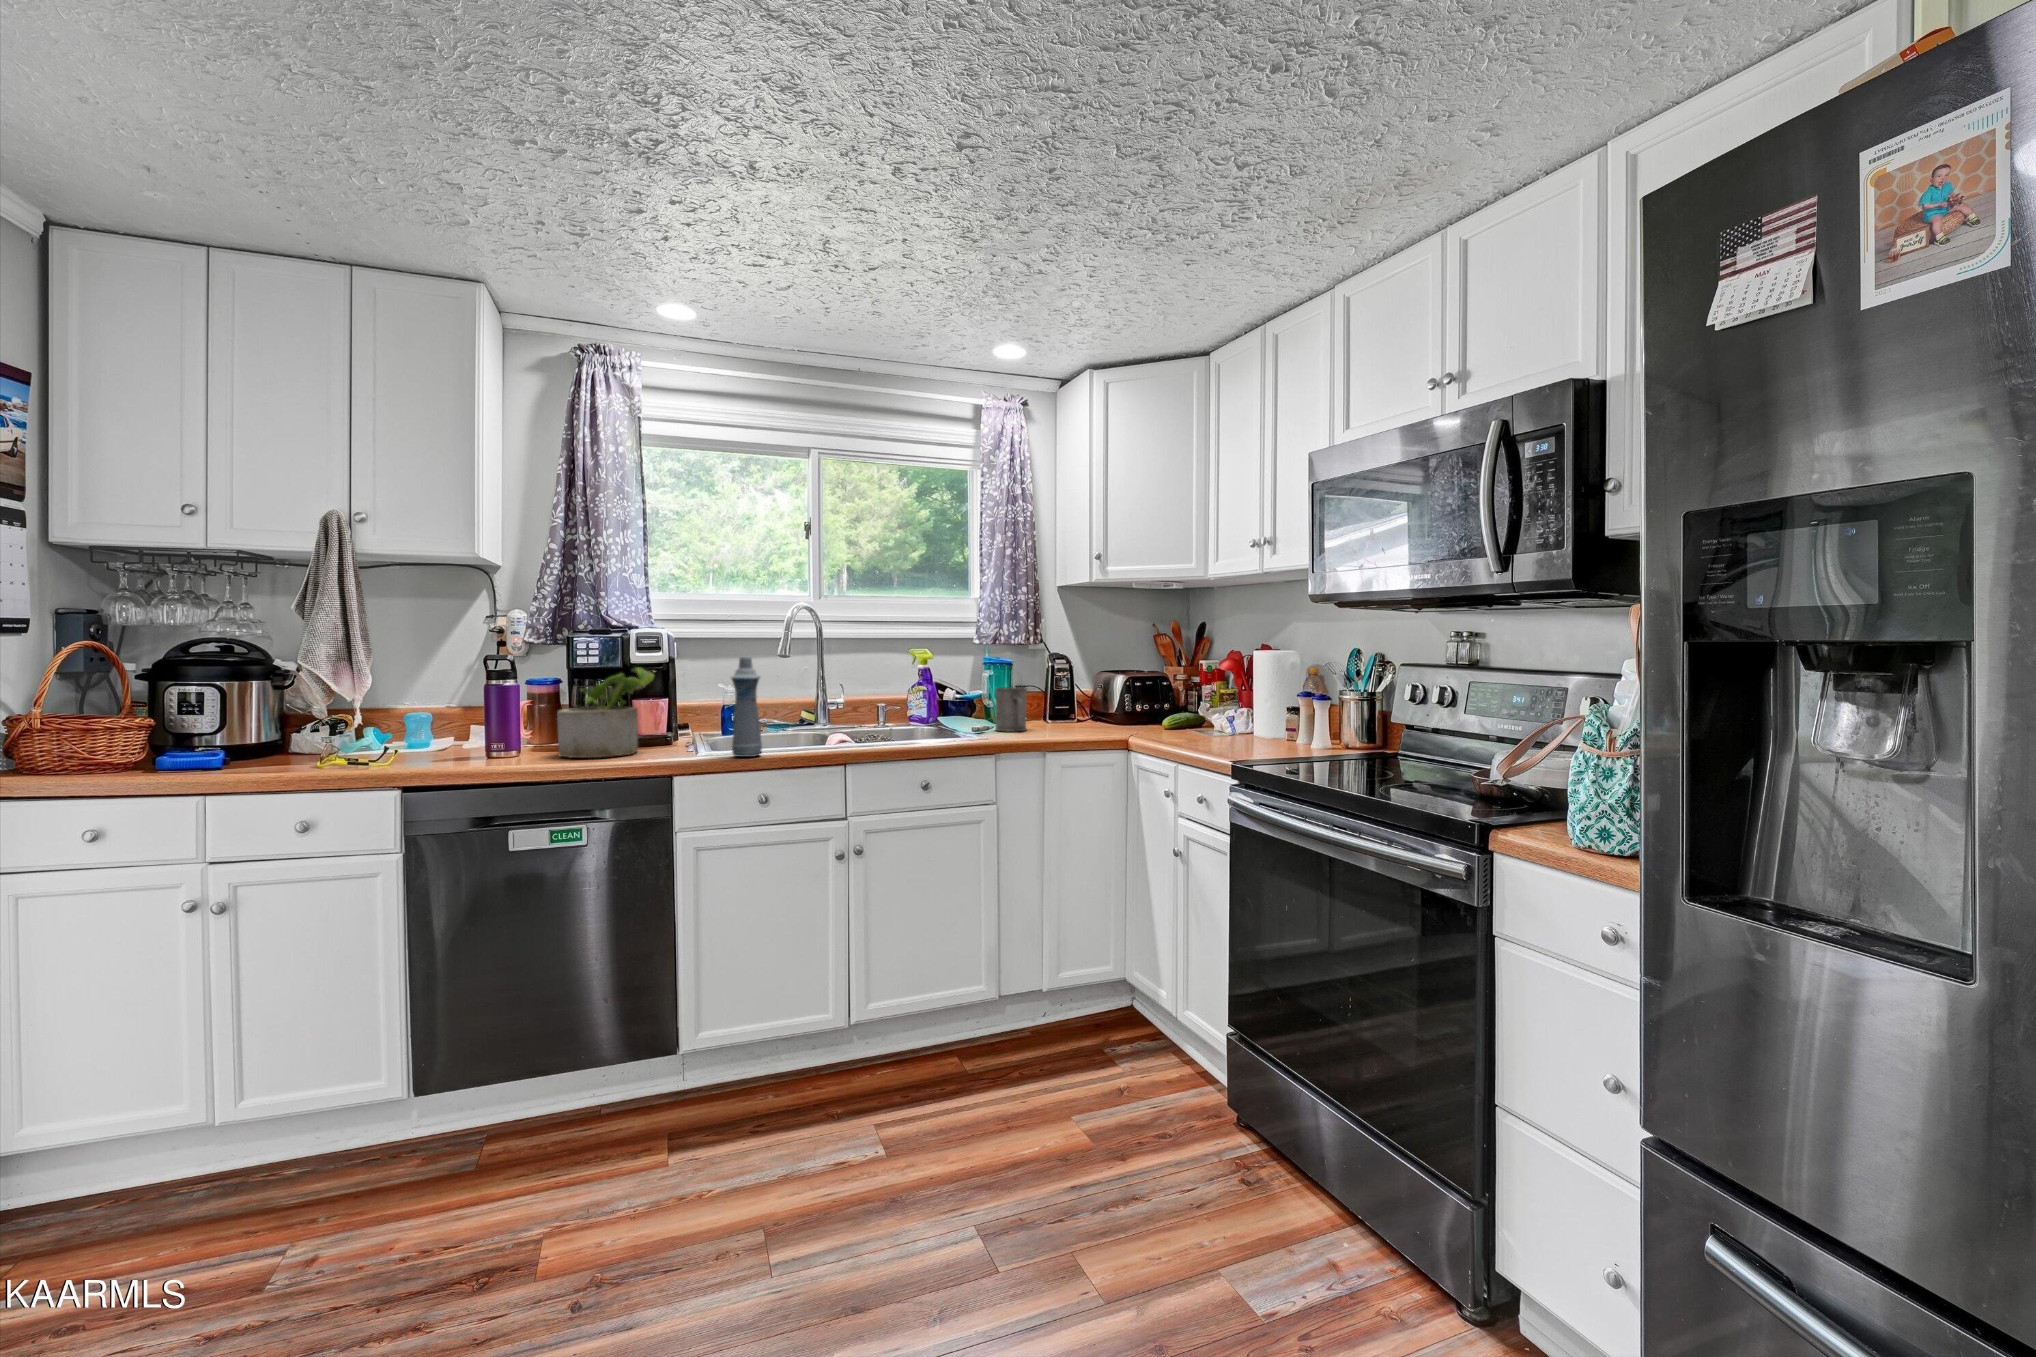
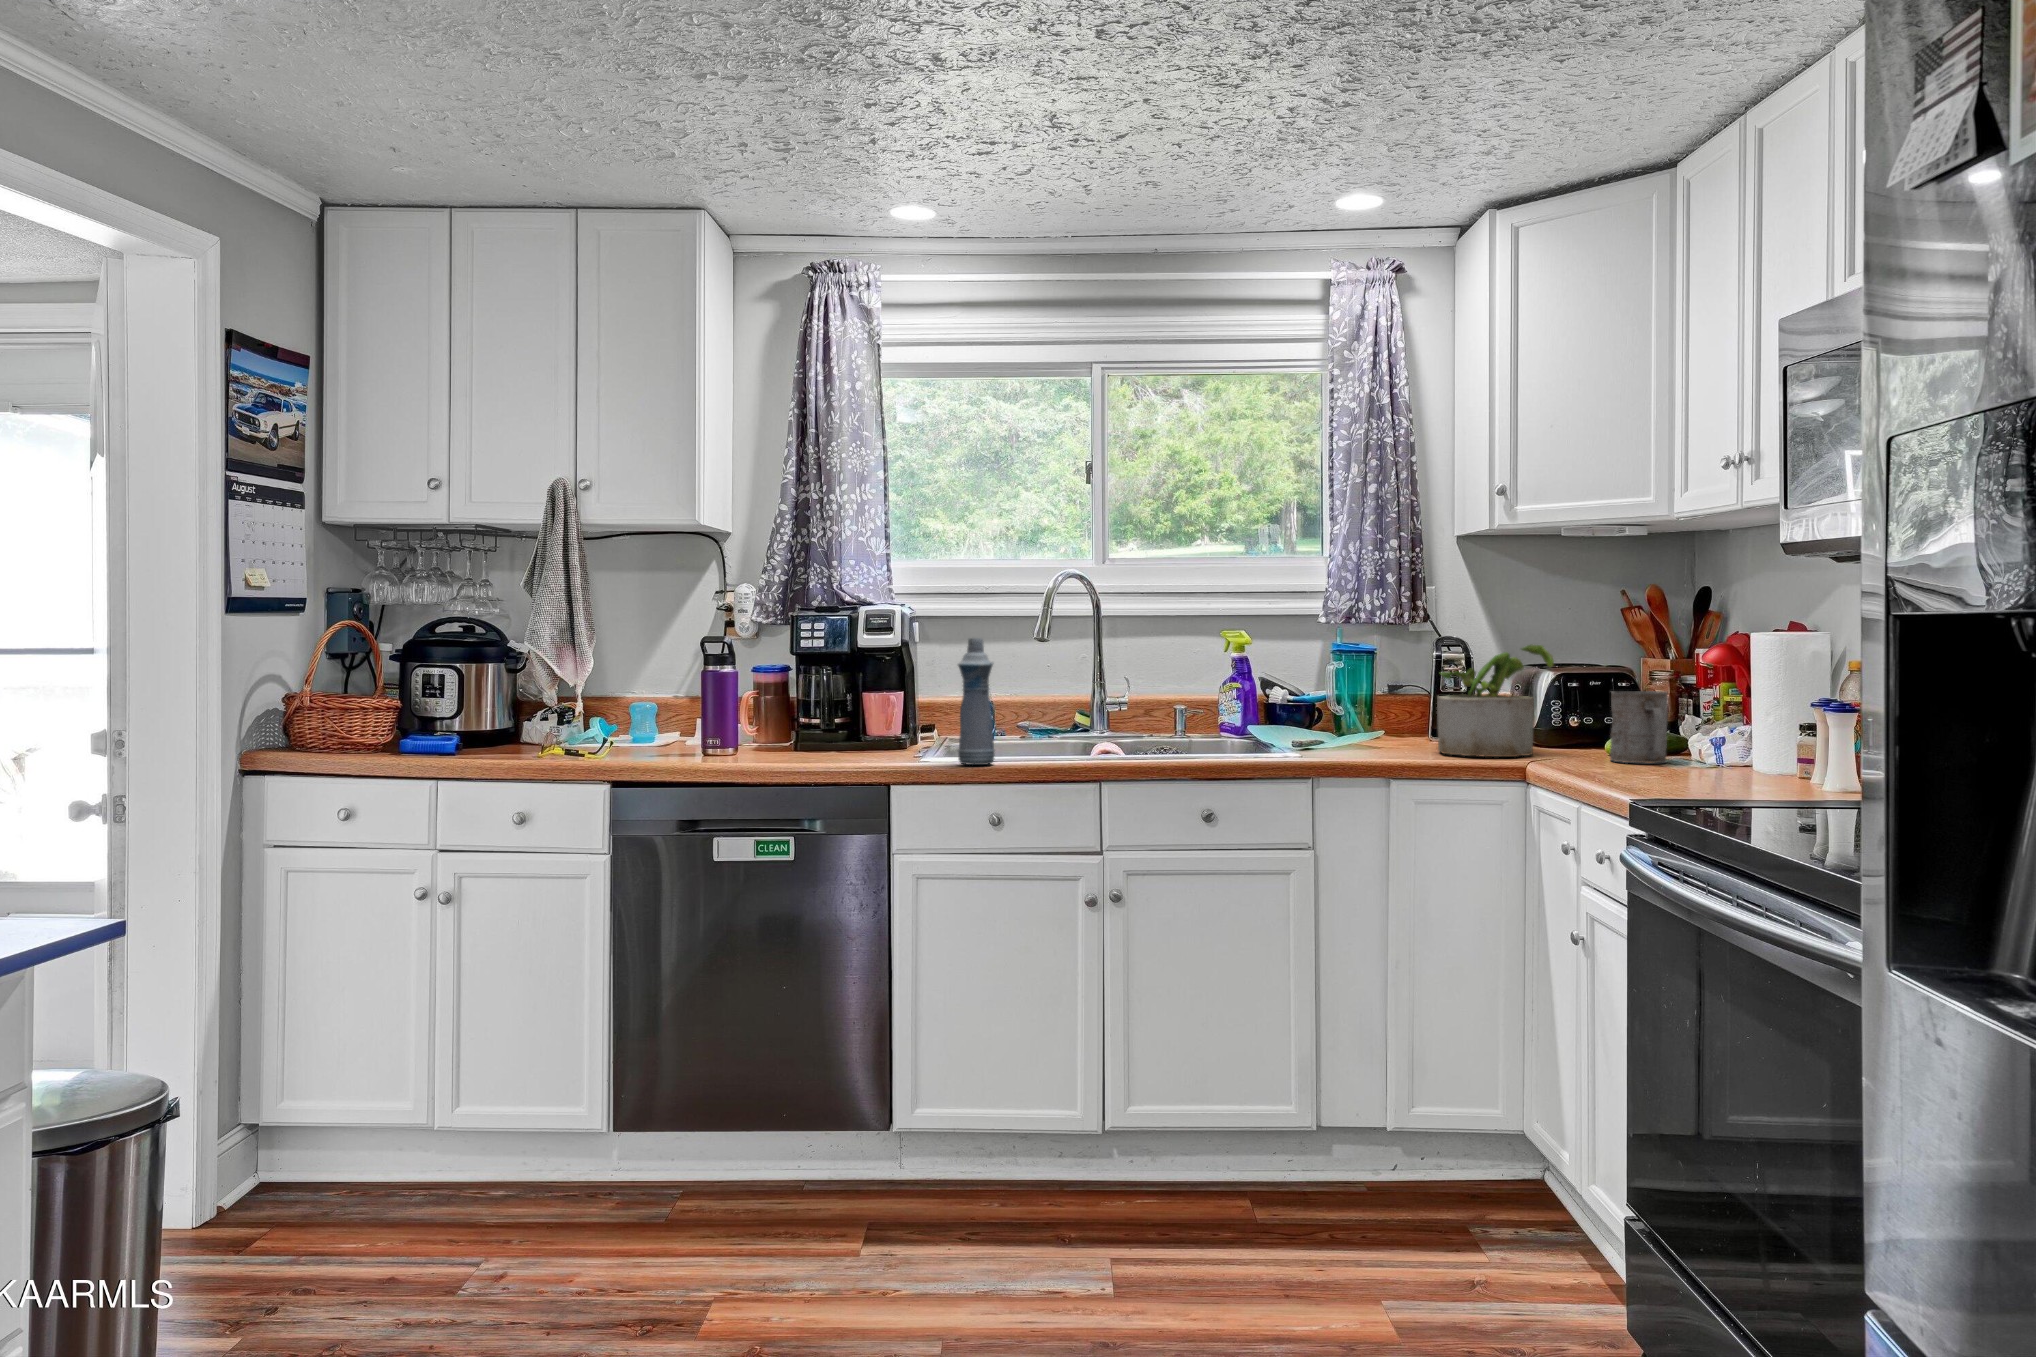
potted plant: present [557,667,654,758] -> present [1437,644,1554,757]
mug: present [996,687,1027,731] -> present [1610,691,1668,764]

